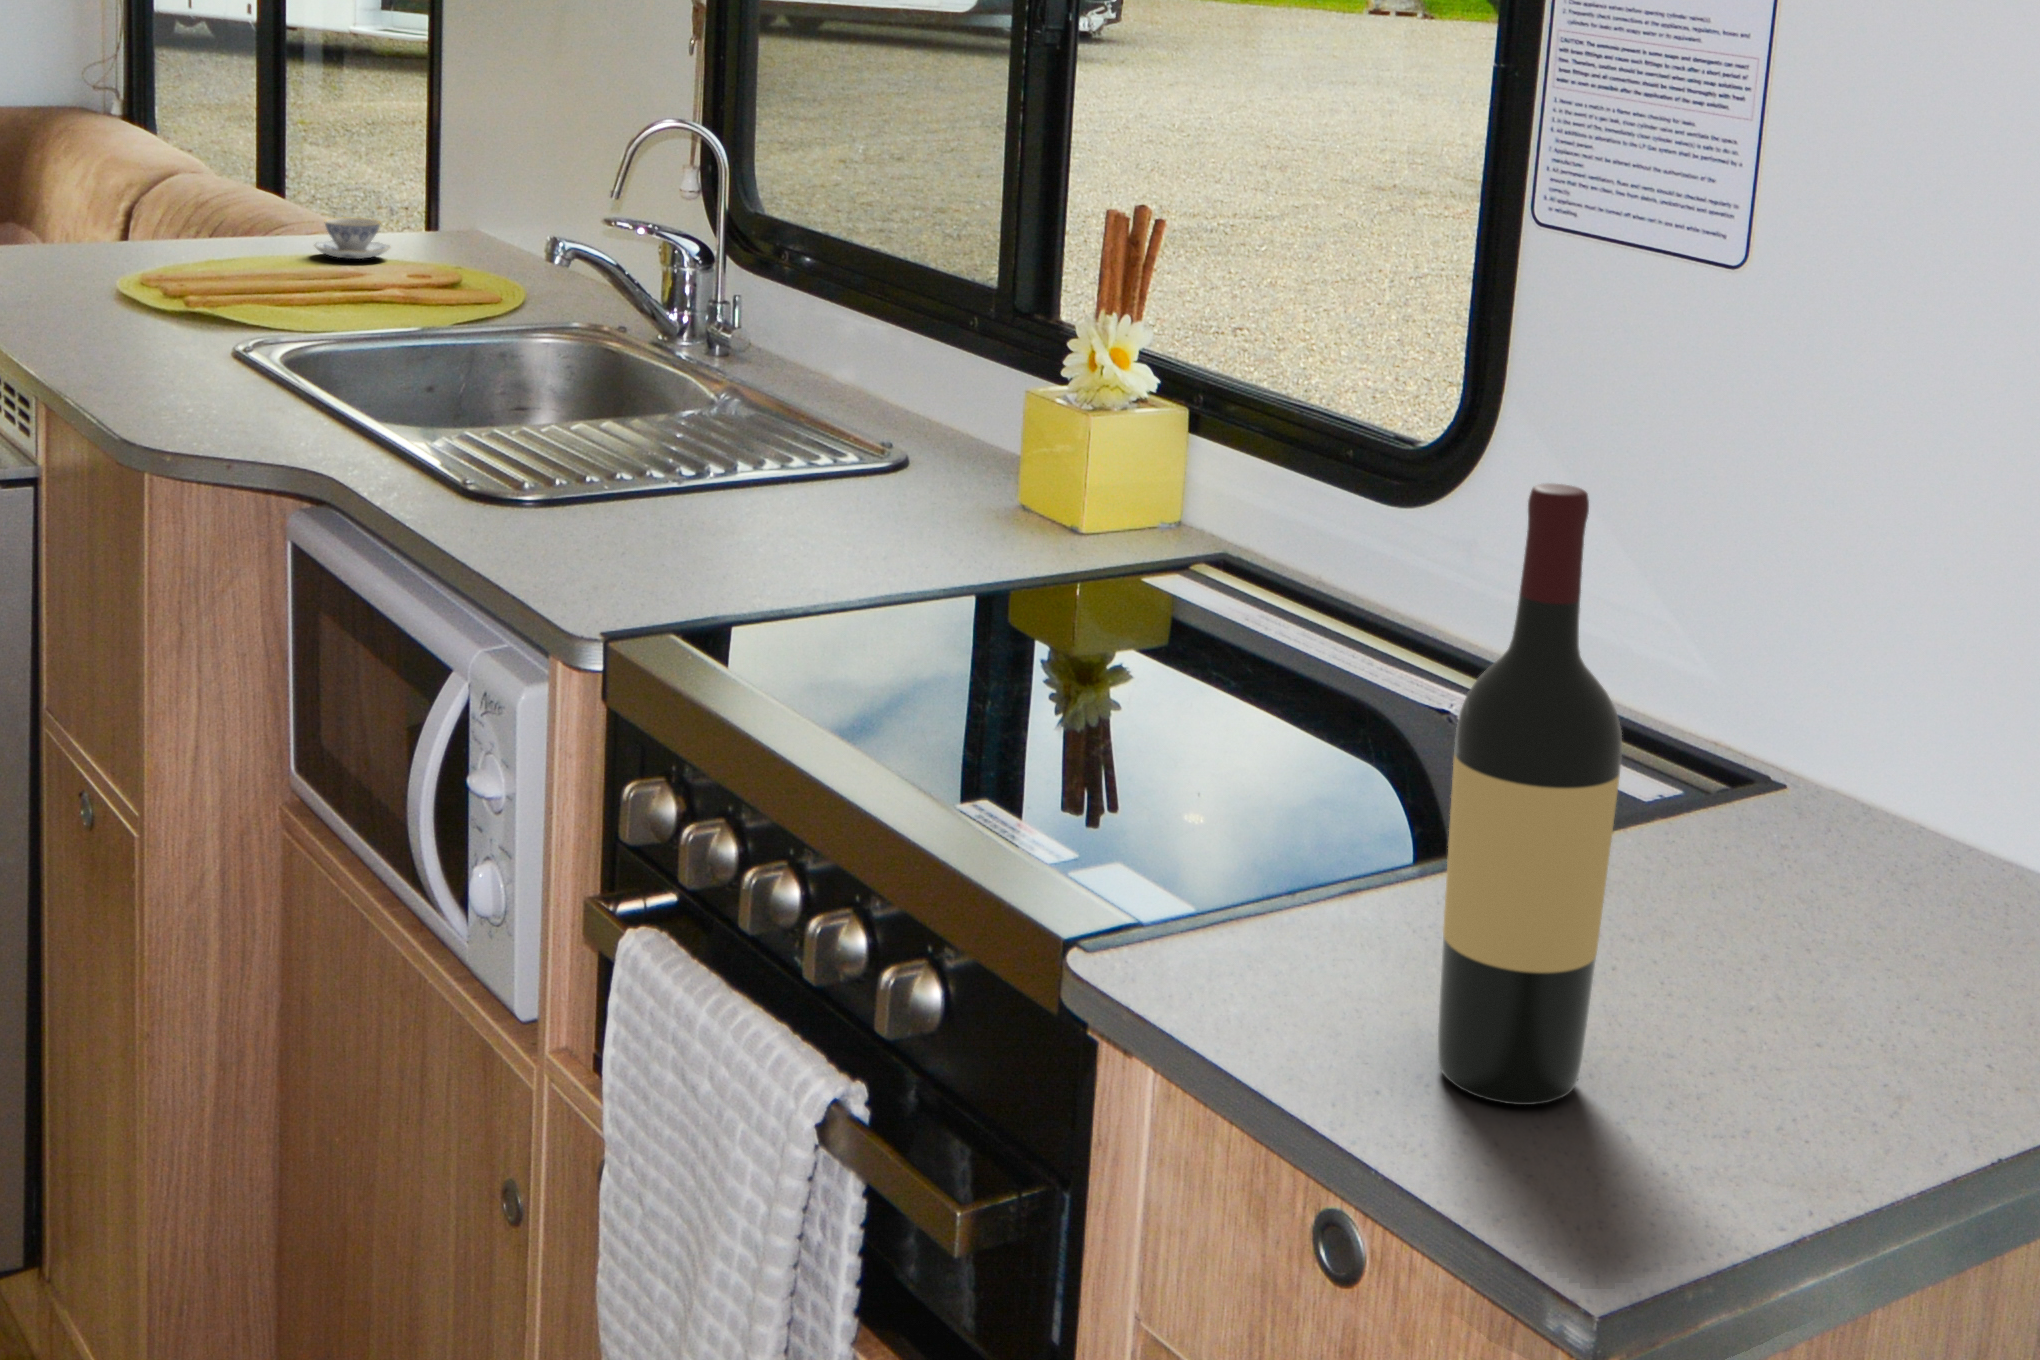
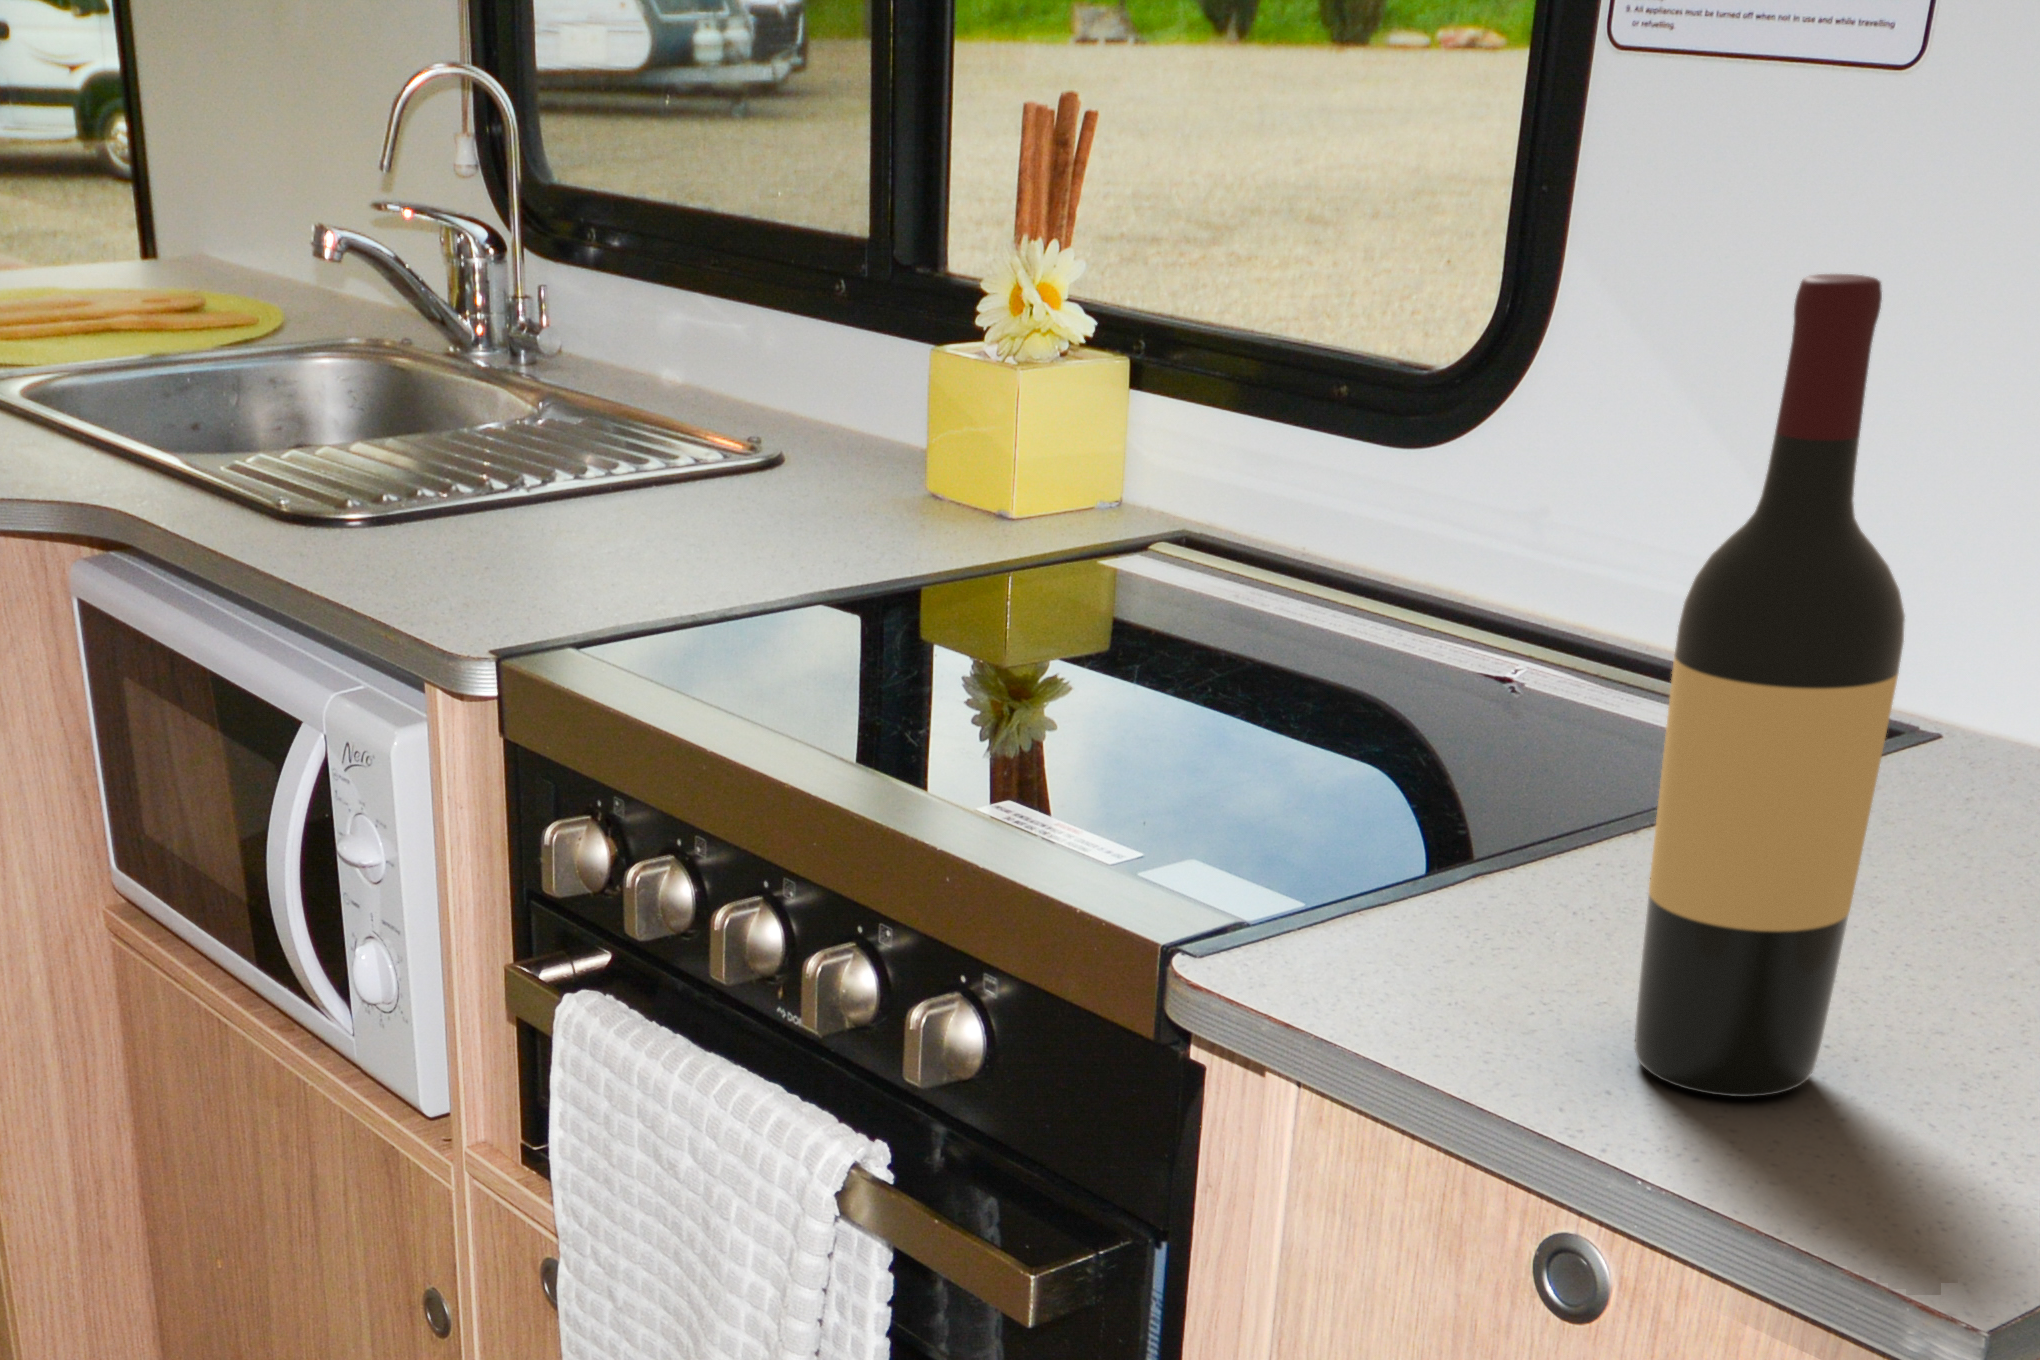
teacup: present [314,218,390,259] -> none [25,238,115,288]

